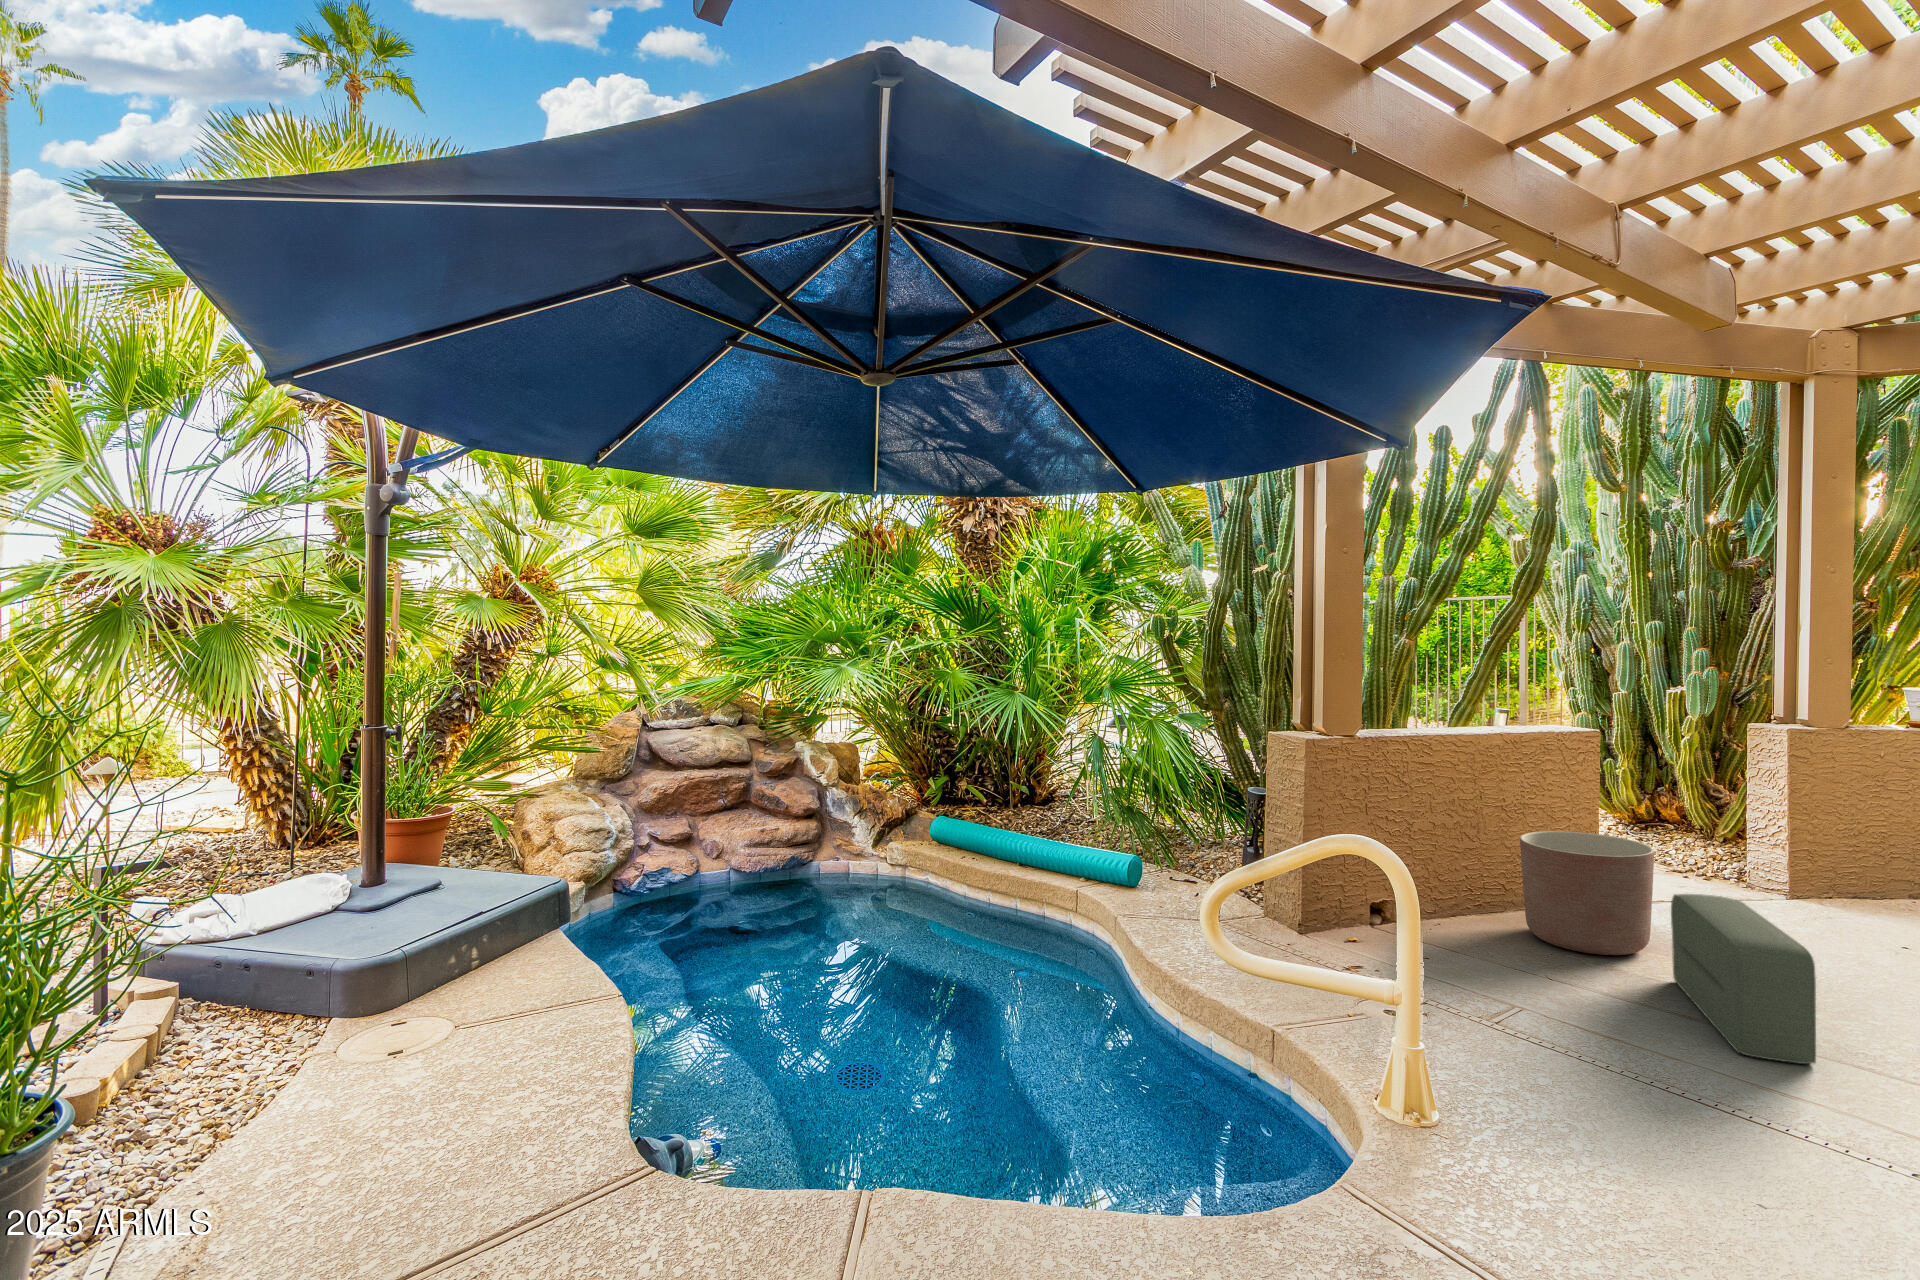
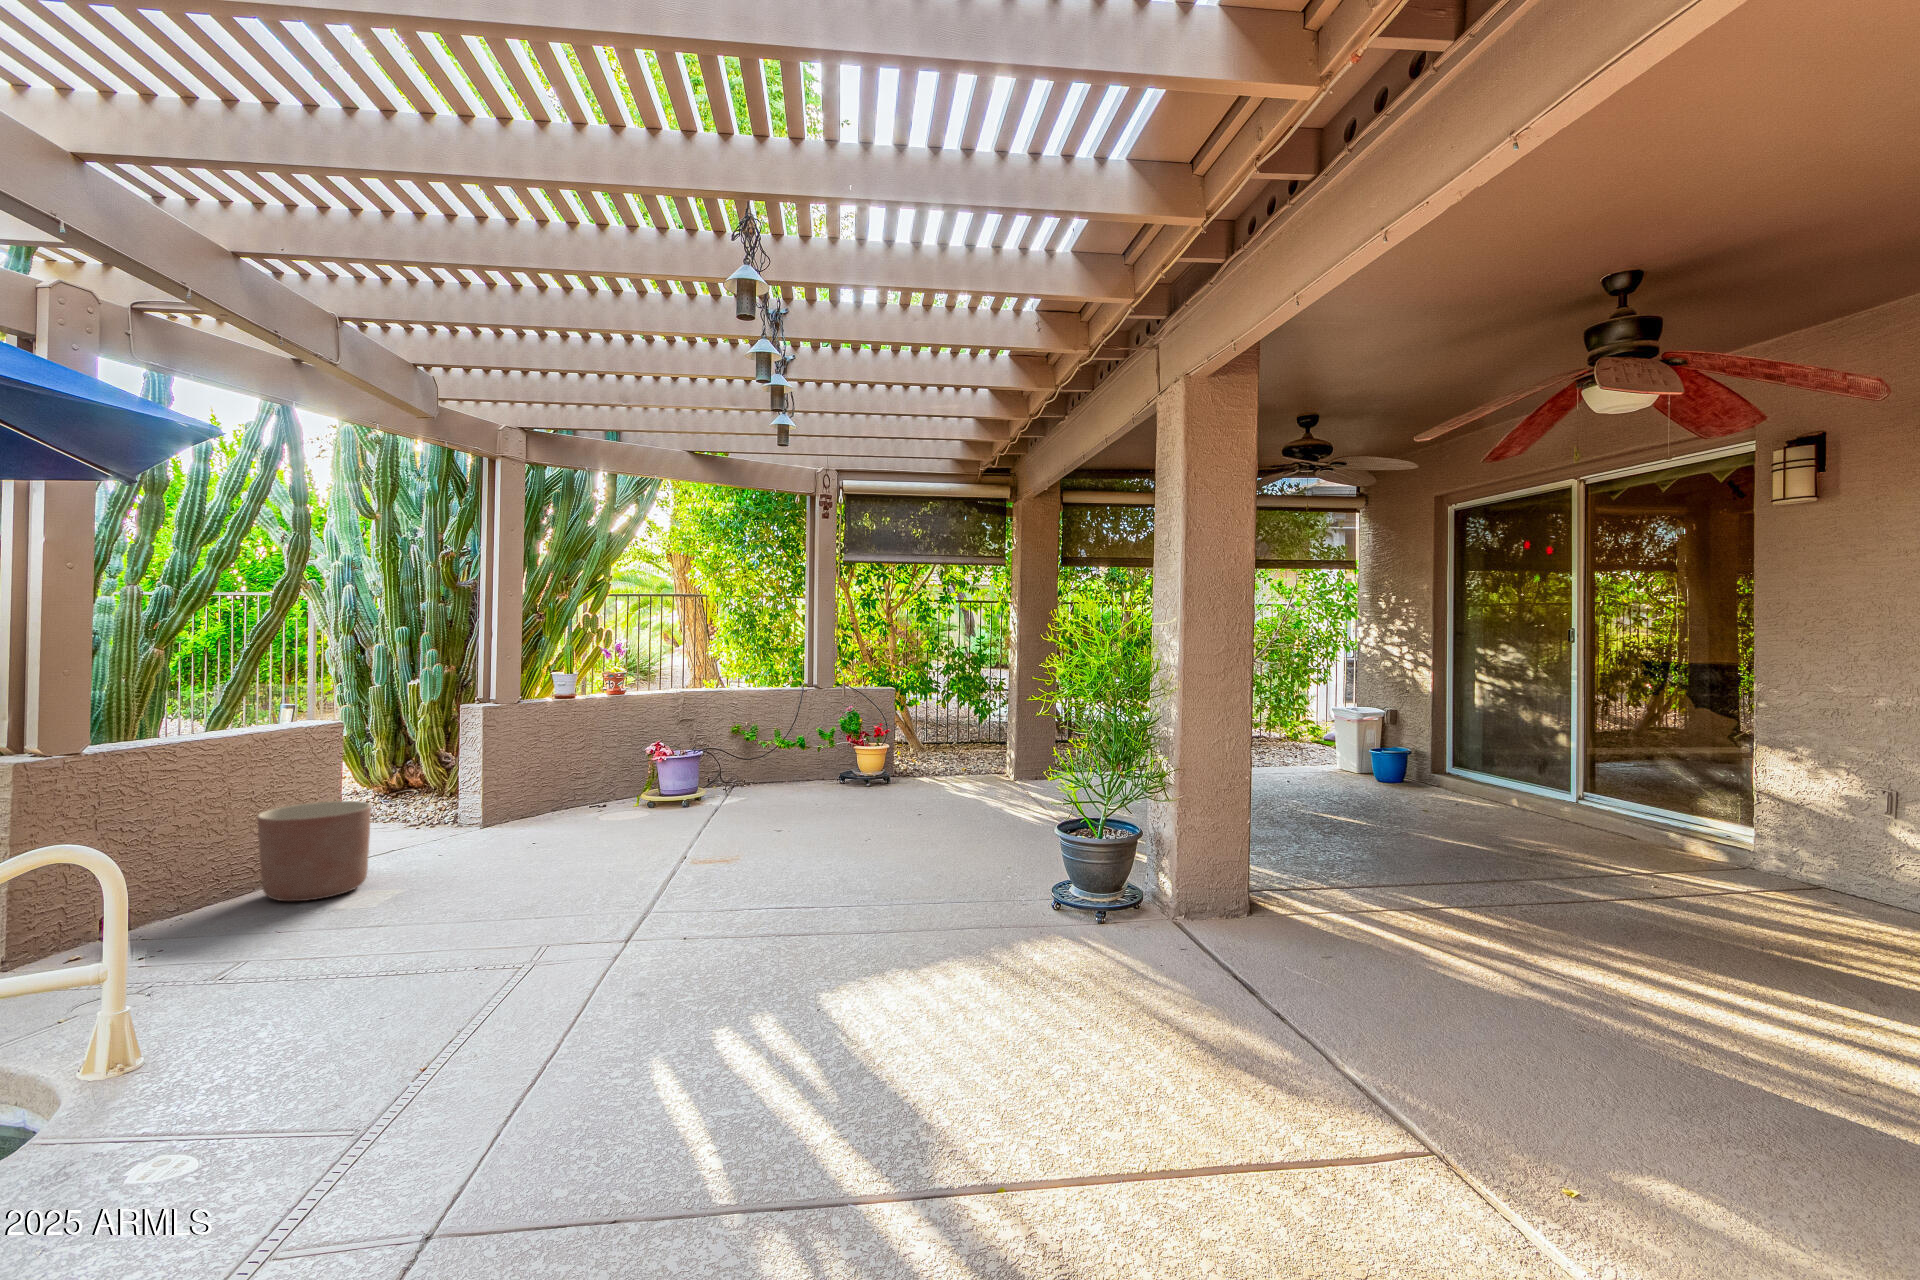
pouf: present [1671,894,1816,1064] -> none [376,829,453,933]

